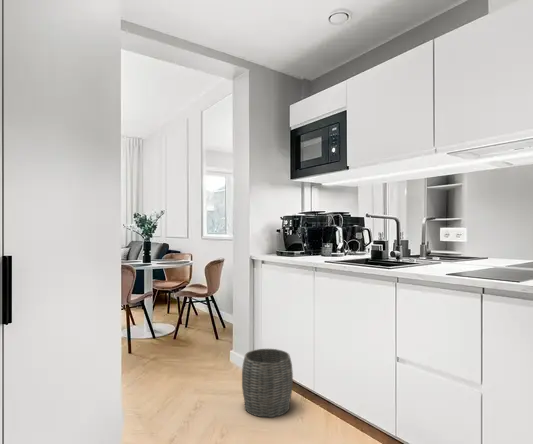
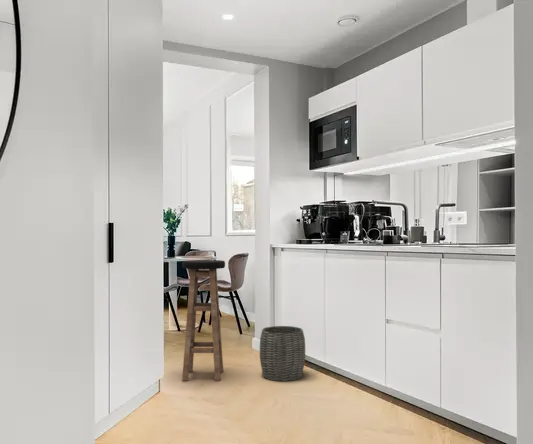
bar stool: none [153,278,203,422] -> present [182,260,225,381]

